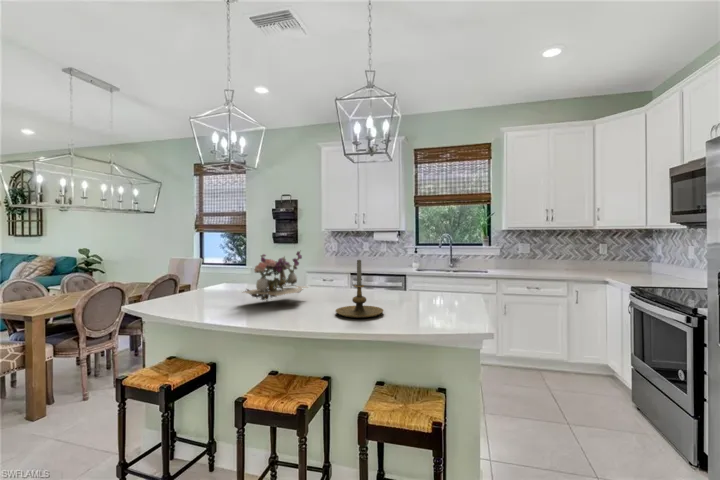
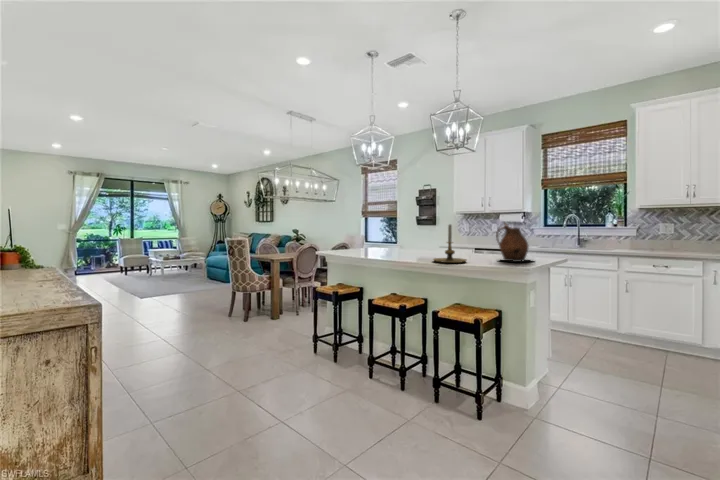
flower arrangement: present [245,251,307,301] -> none [378,221,423,255]
ceramic pitcher: none [411,256,458,309] -> present [496,224,529,262]

